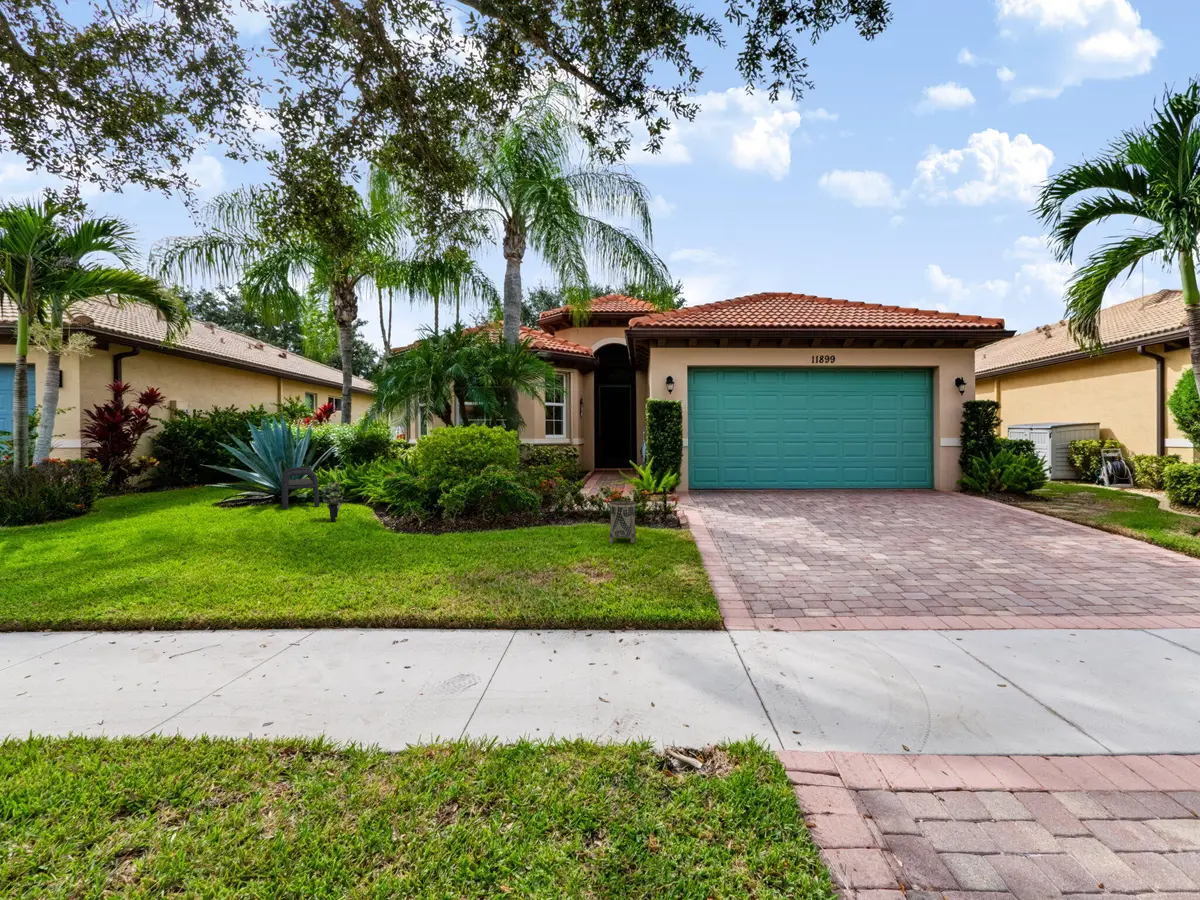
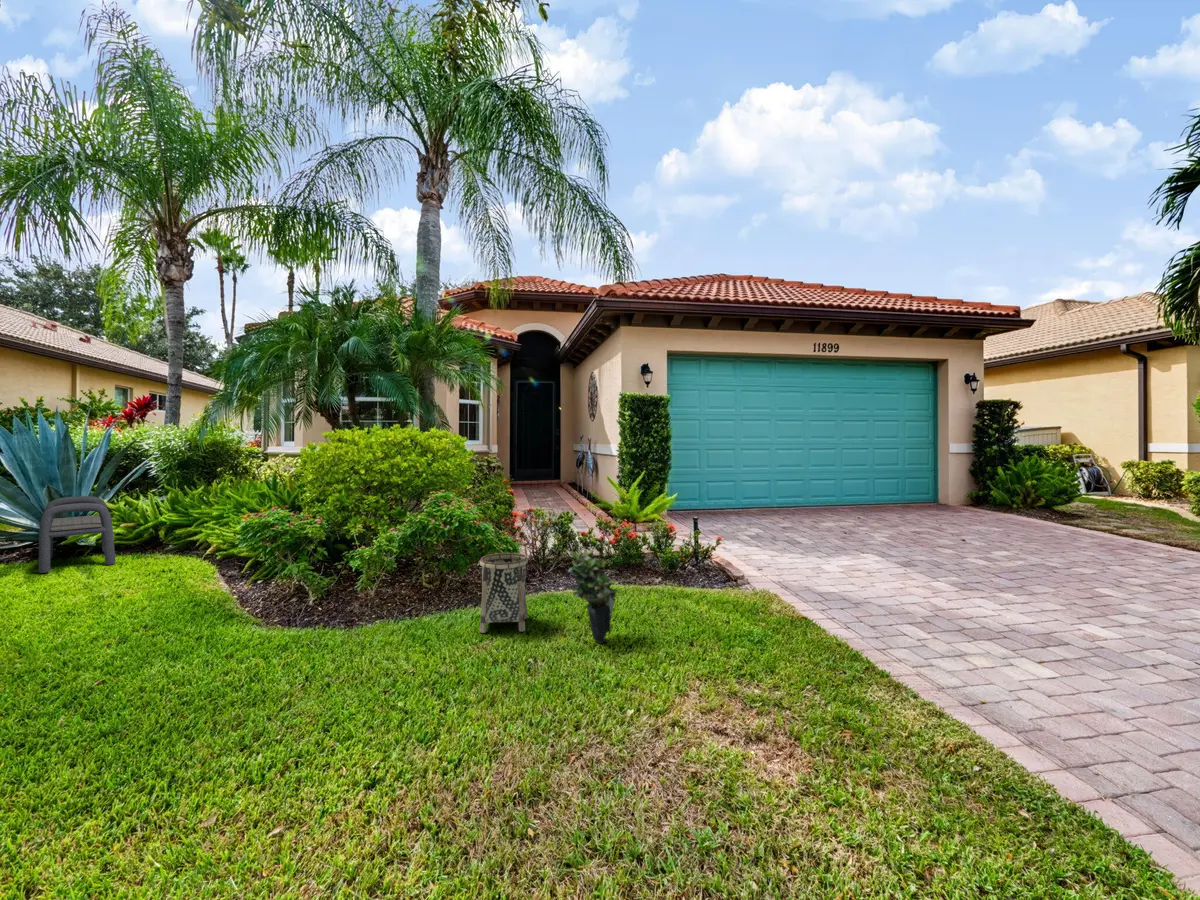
potted plant: present [321,482,345,522] -> present [568,550,618,643]
basket: present [609,500,636,543] -> present [480,553,528,633]

